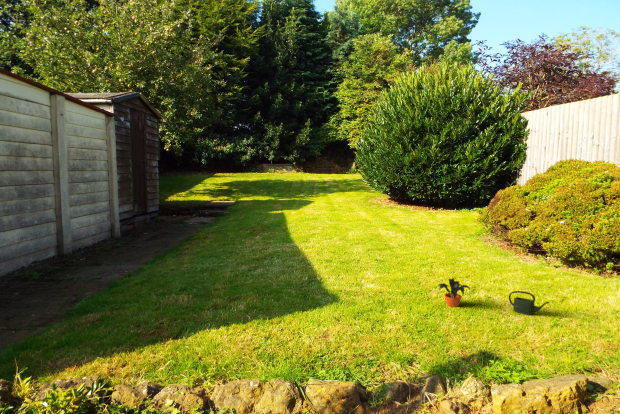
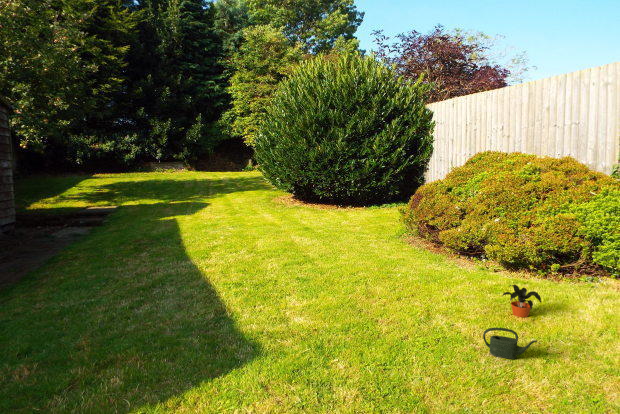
potted plant: present [439,279,470,307] -> present [502,285,541,317]

